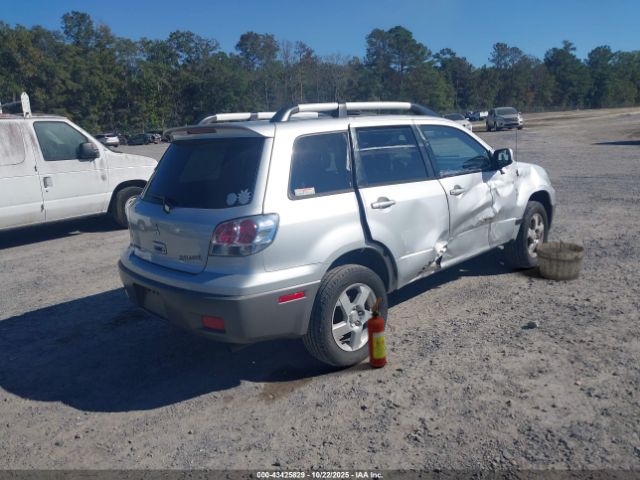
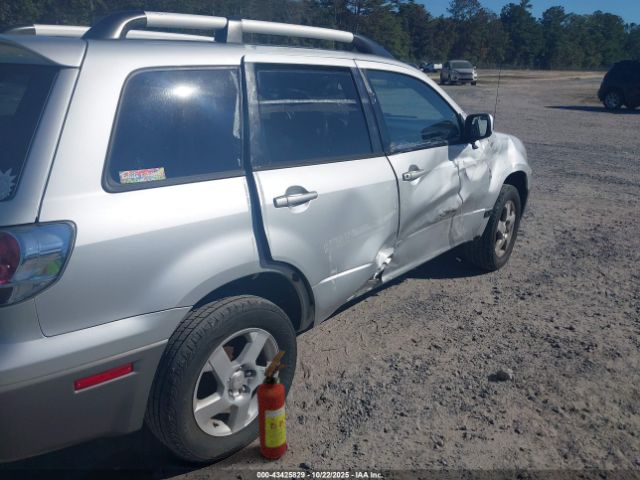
wooden bucket: present [536,239,585,280] -> none [505,234,568,292]

